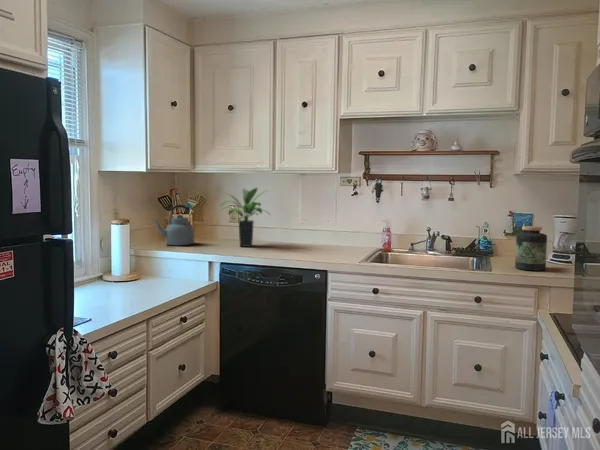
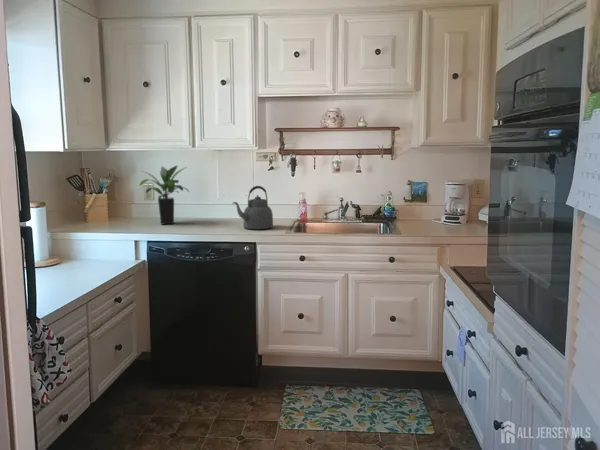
kettle: present [152,205,194,245] -> present [233,186,273,229]
jar: present [515,226,547,271] -> none [418,194,444,232]

